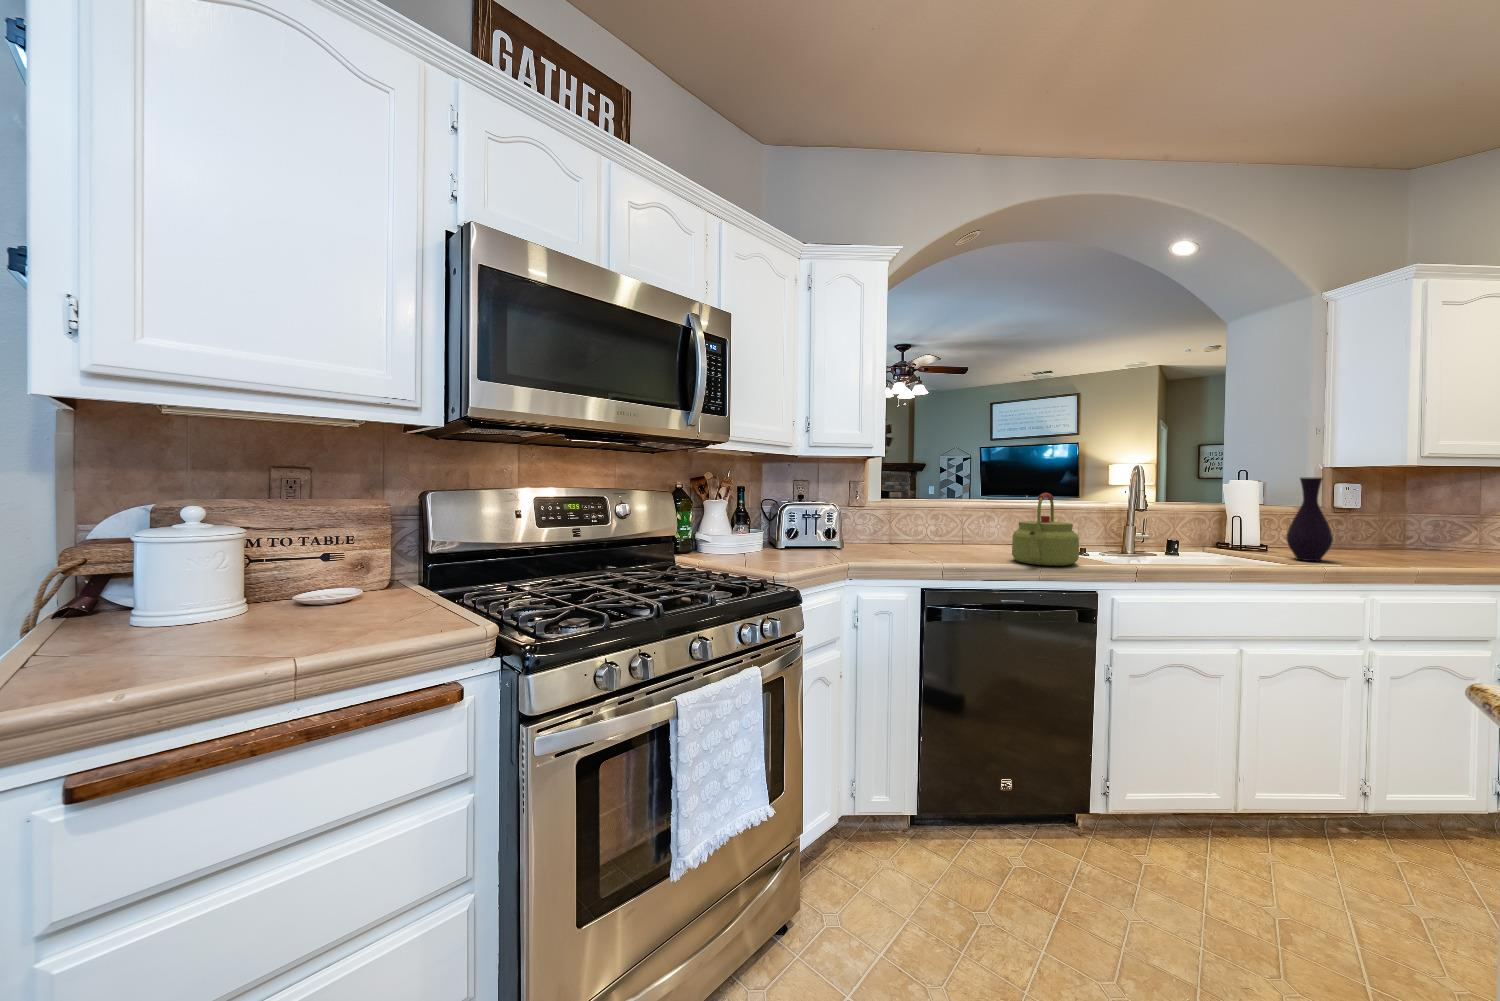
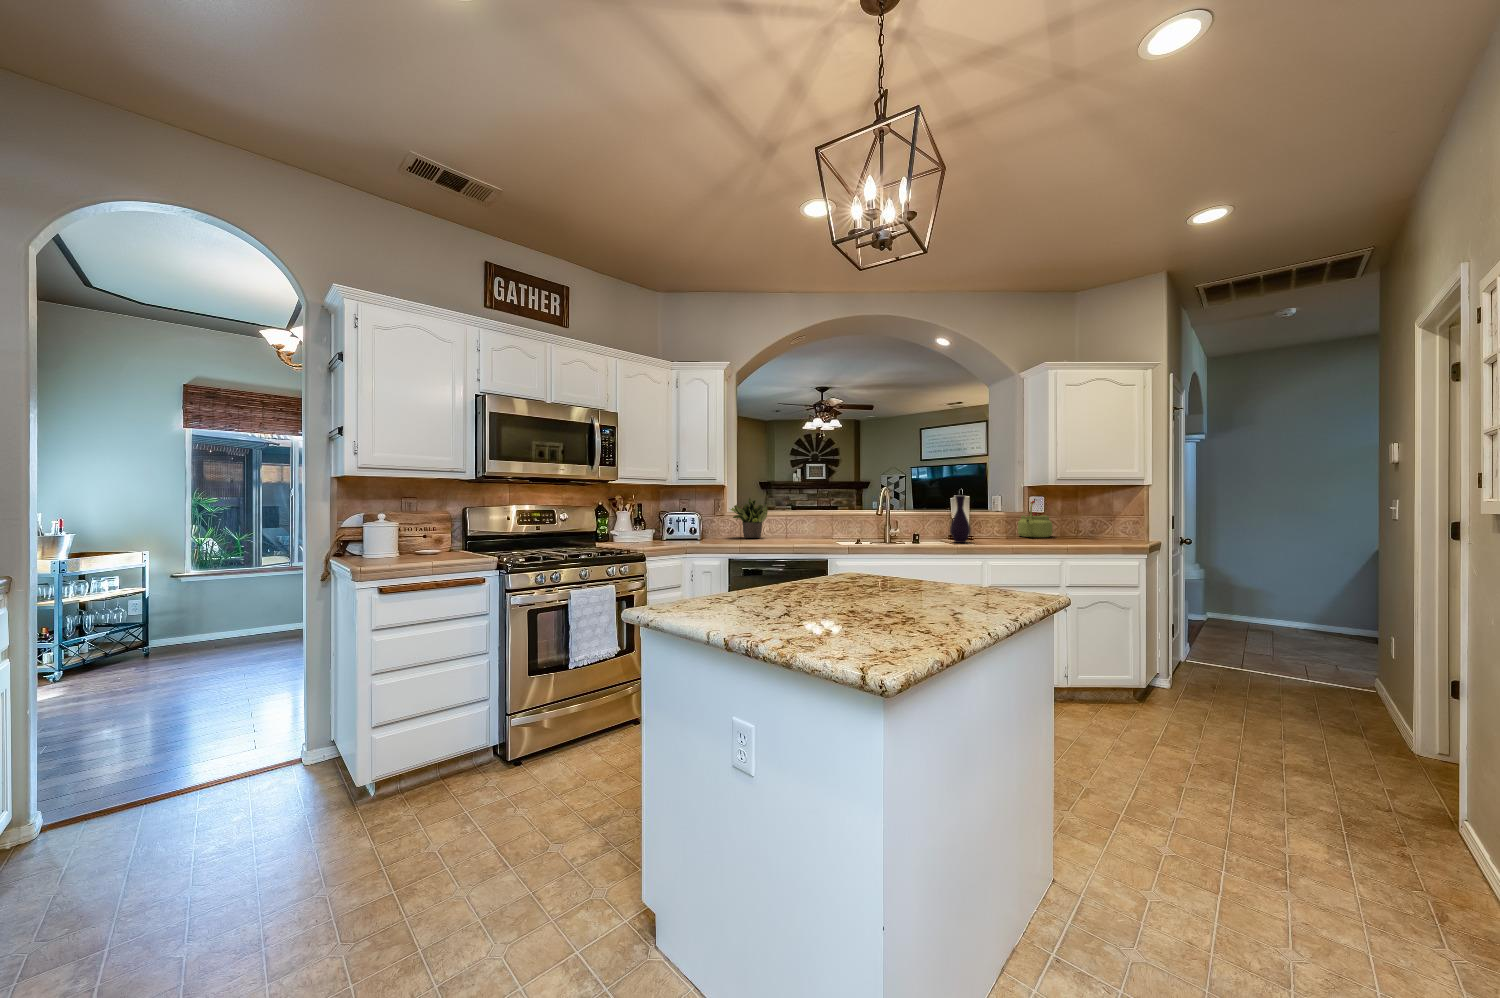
potted plant: none [872,477,946,545] -> present [729,498,769,538]
kettle: present [1012,493,1079,566] -> present [1018,501,1052,537]

